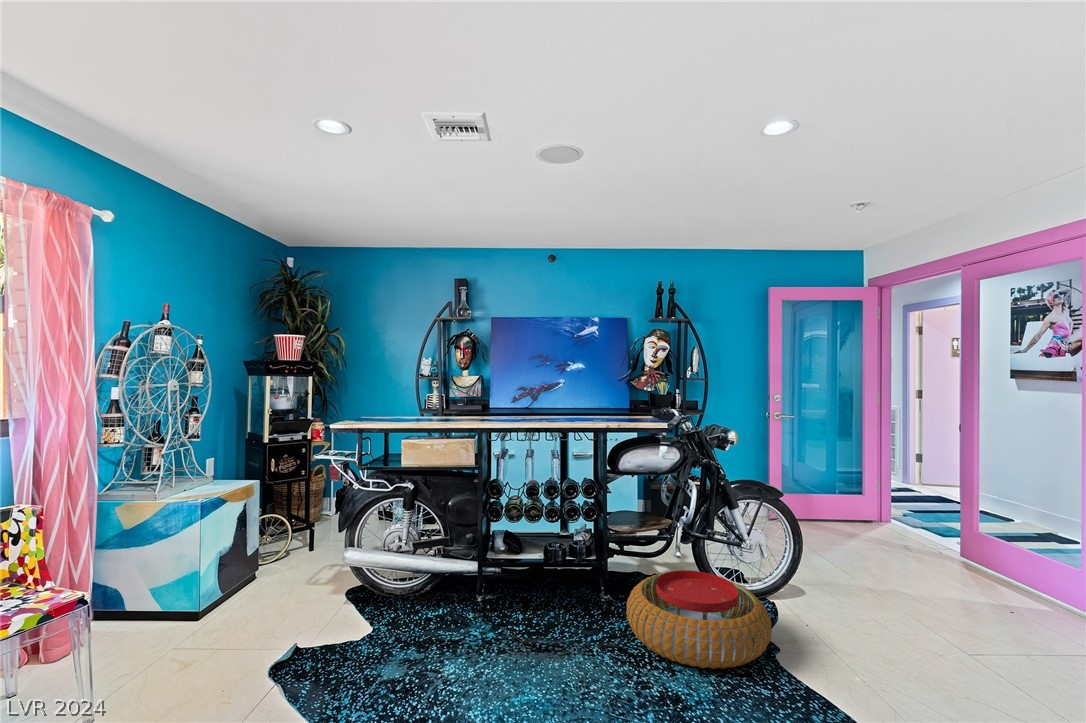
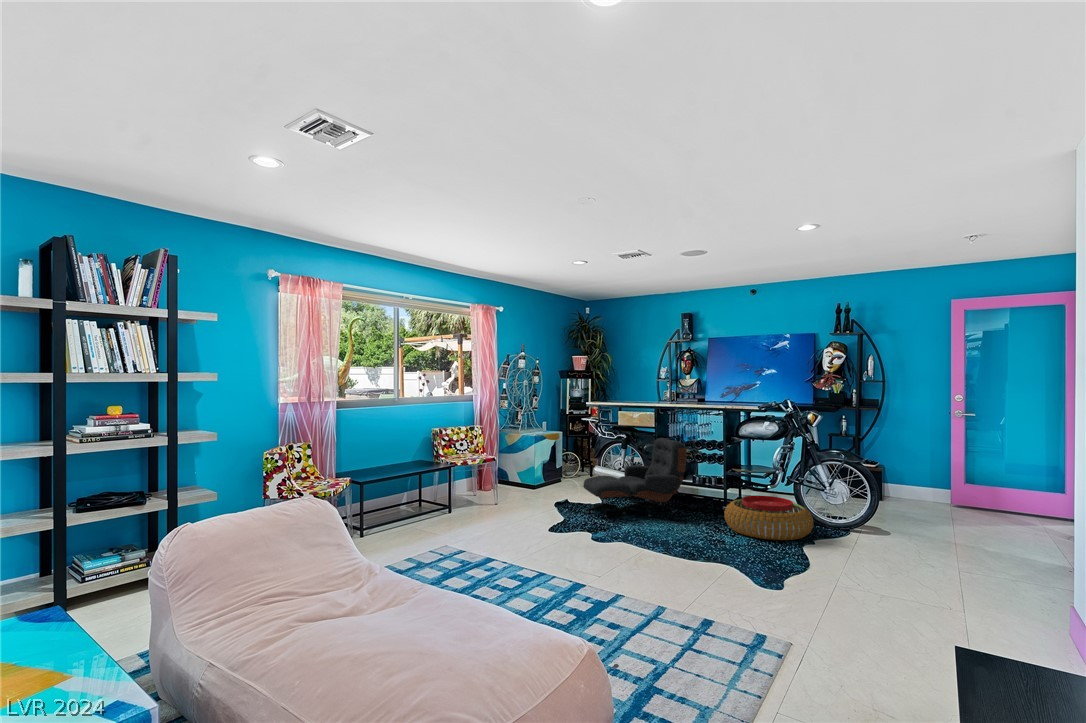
lounge chair: none [344,485,546,692] -> present [584,438,686,518]

